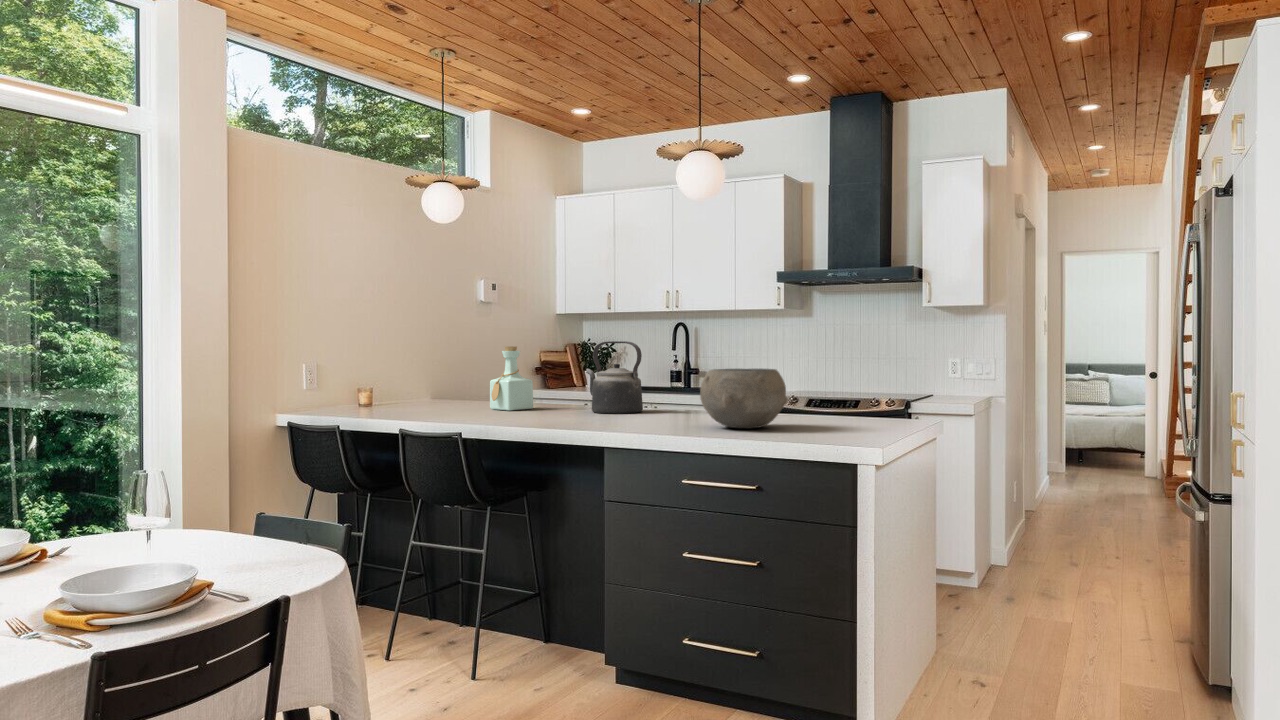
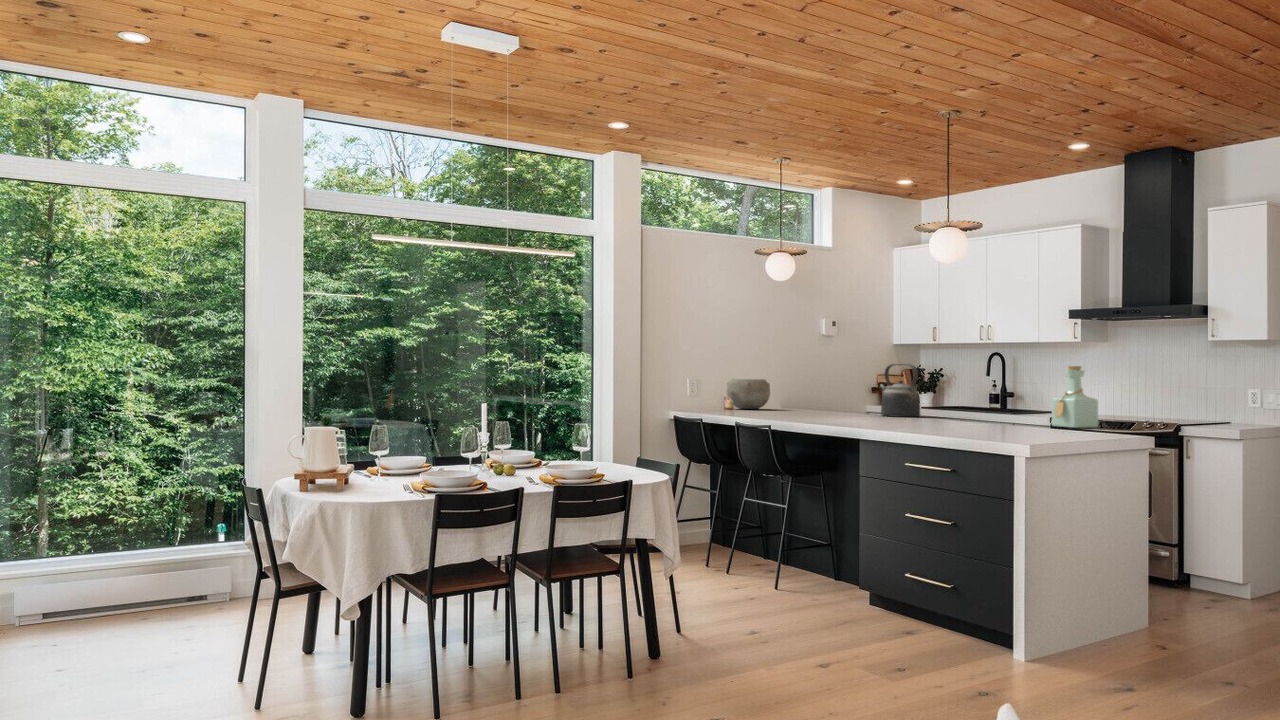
bottle: present [490,346,533,411] -> present [1052,366,1098,428]
ceramic bowl: present [700,369,788,428] -> present [727,379,770,409]

